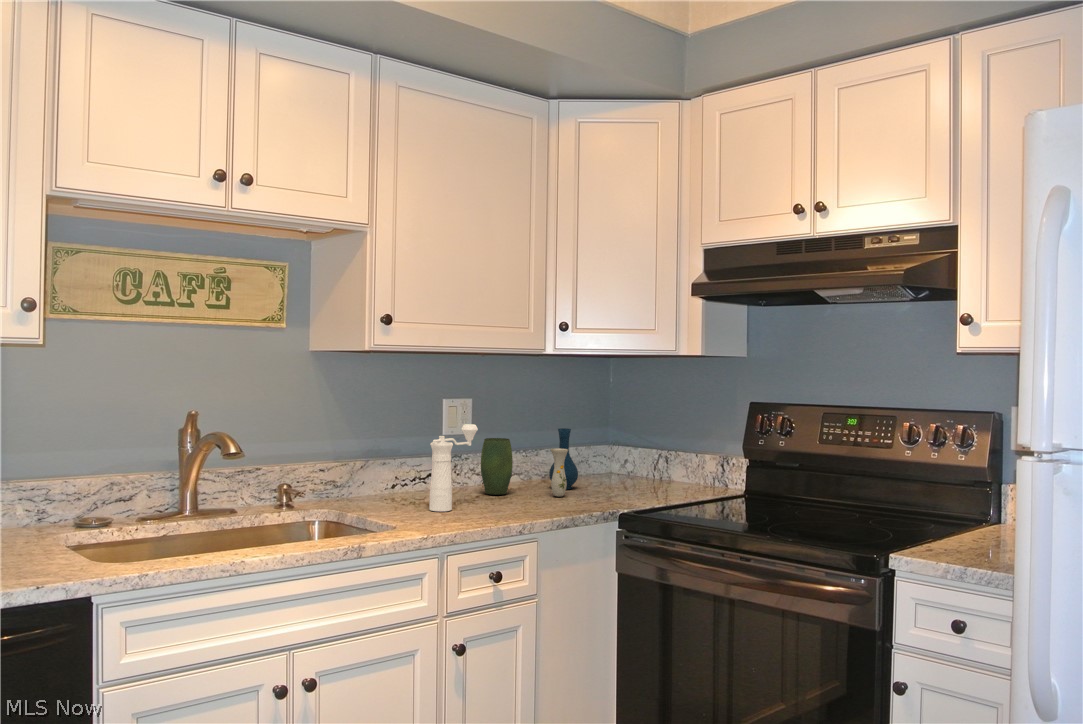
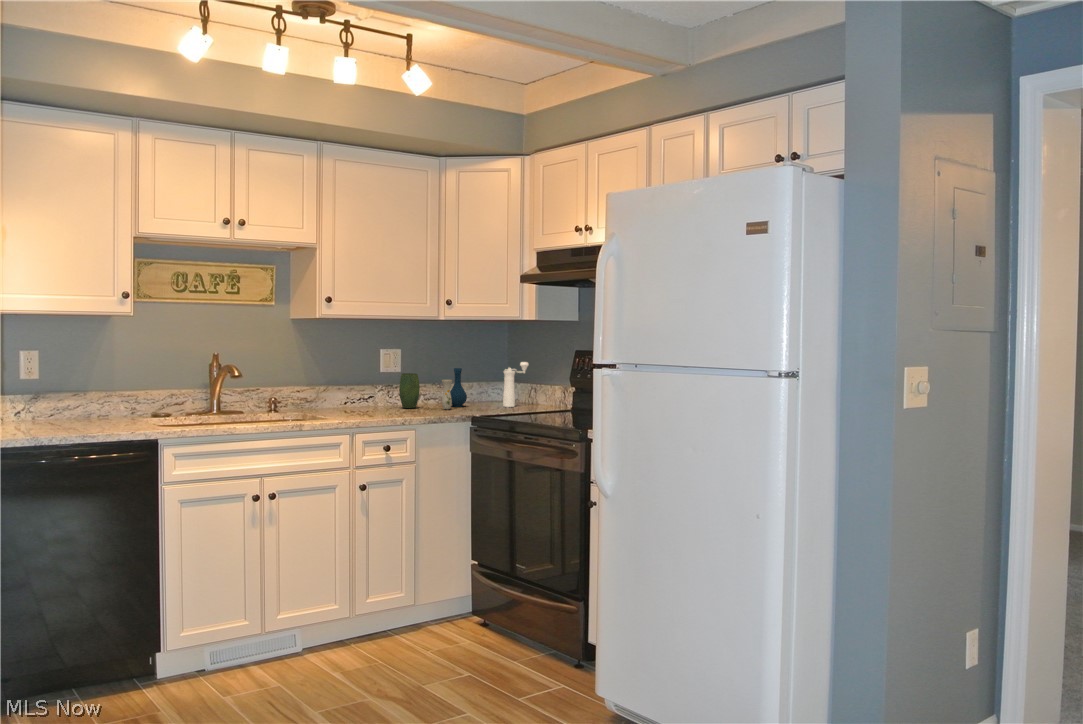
pepper mill: present [429,424,478,511] -> present [503,362,529,407]

